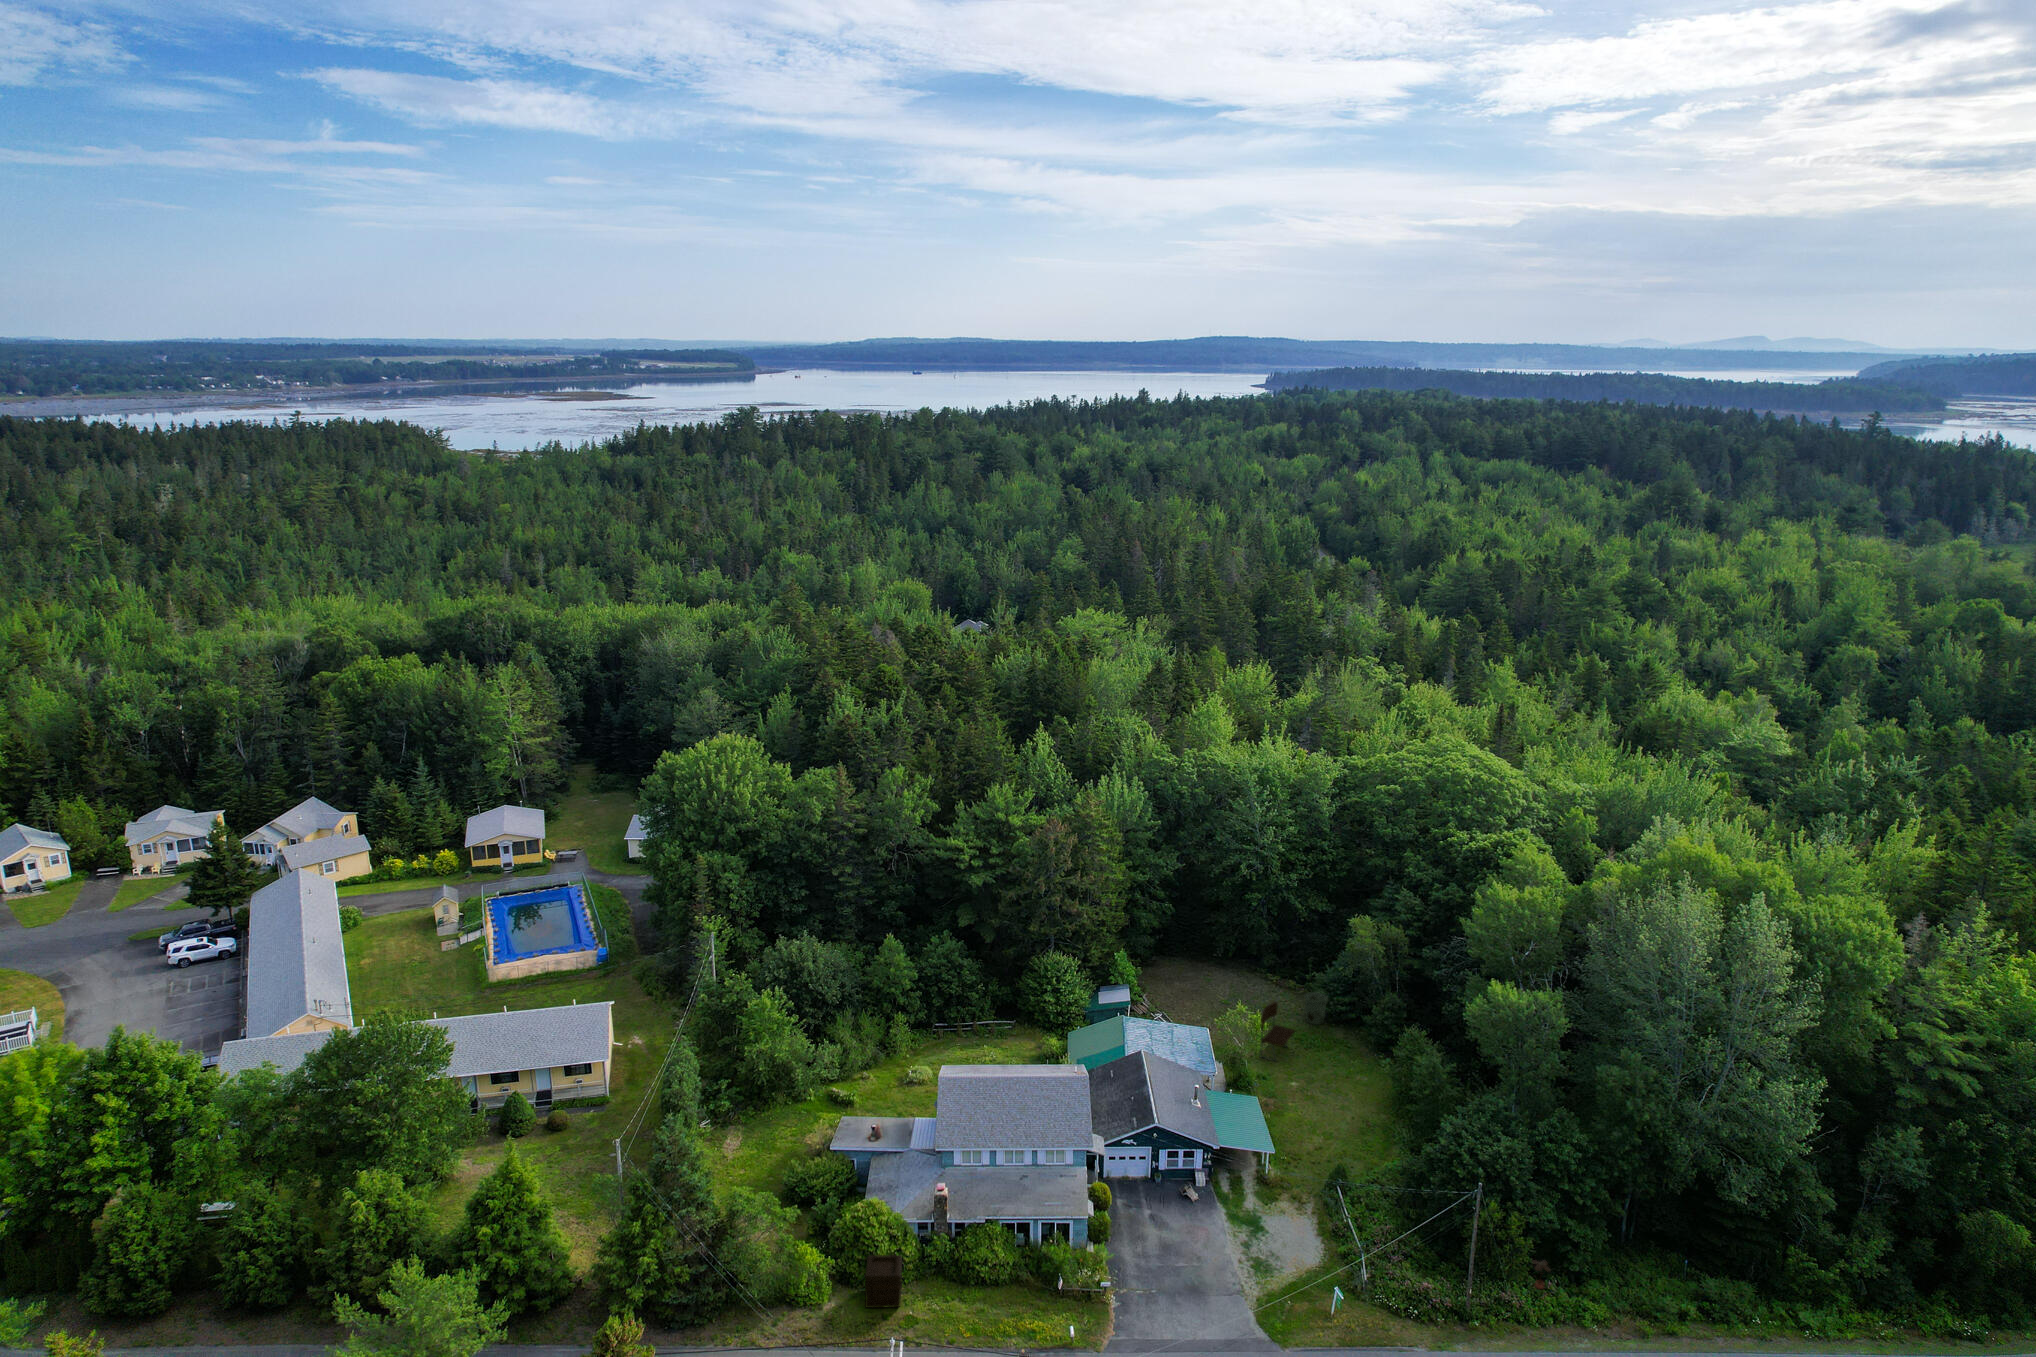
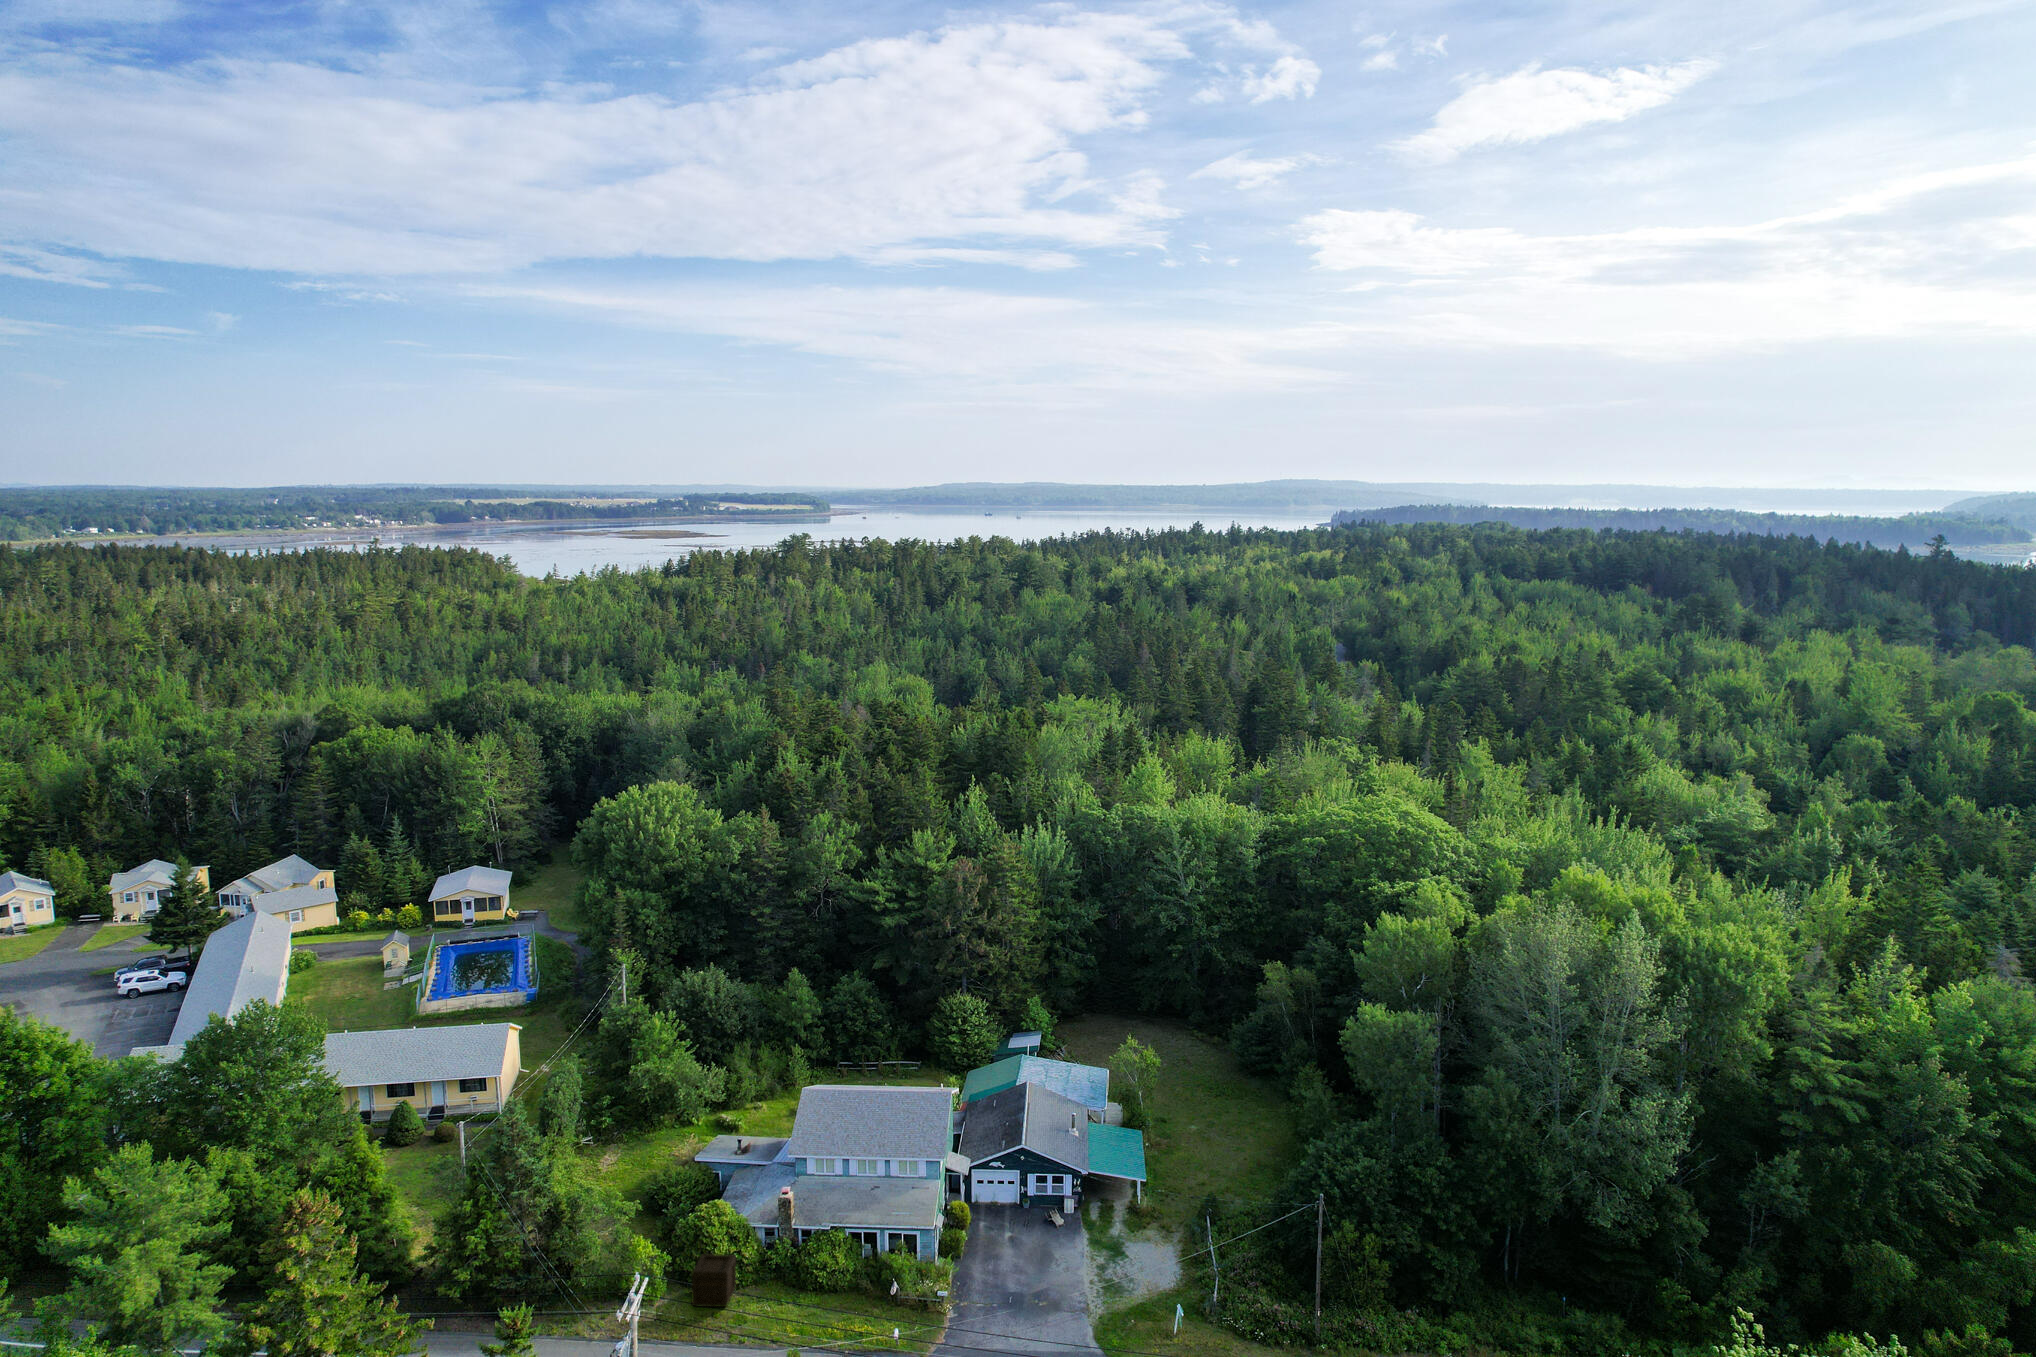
trash can: present [1304,992,1328,1025] -> none [1220,1043,1245,1076]
bench: present [1260,1002,1295,1061] -> none [1164,1047,1204,1107]
potted plant: present [1532,1260,1550,1289] -> none [1388,1285,1407,1316]

